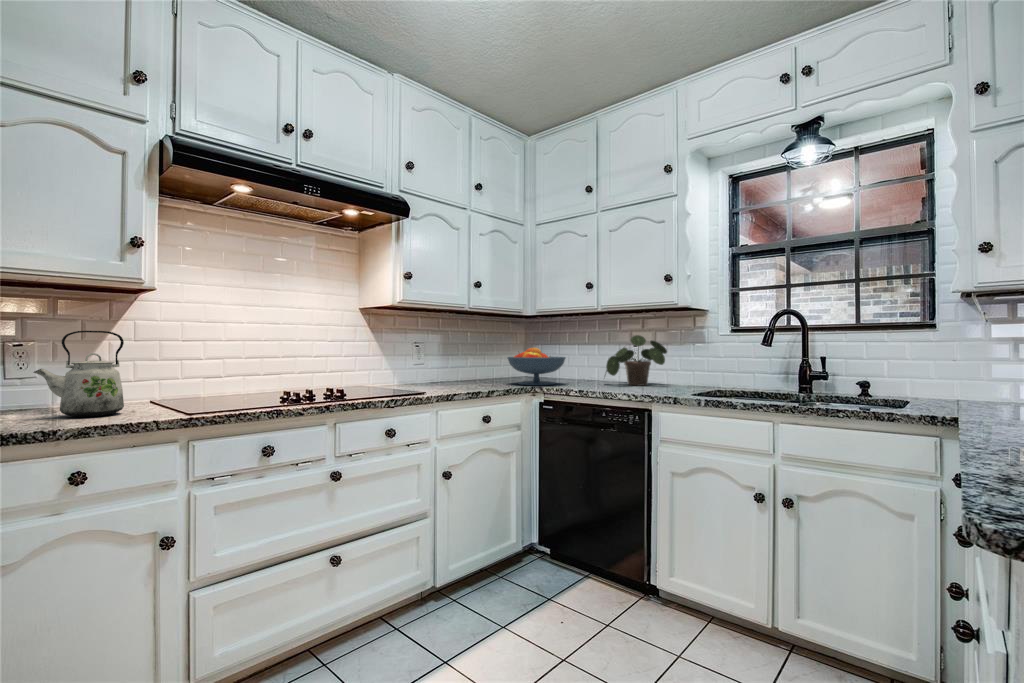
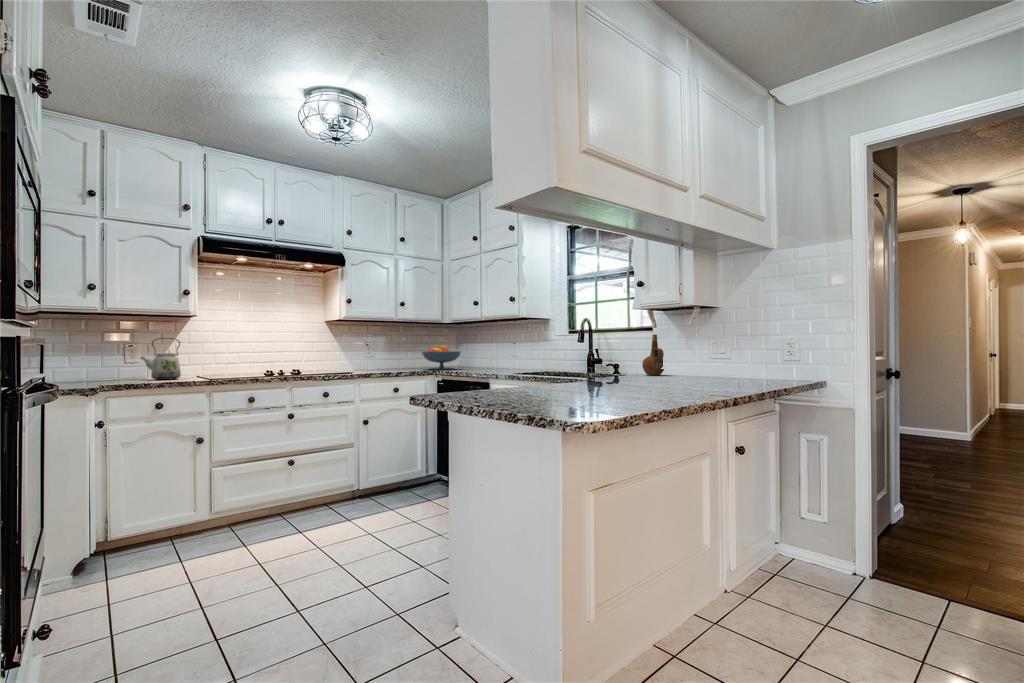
potted plant: present [605,335,667,386] -> none [484,336,526,370]
ceramic pitcher: none [939,335,991,402] -> present [642,334,664,375]

